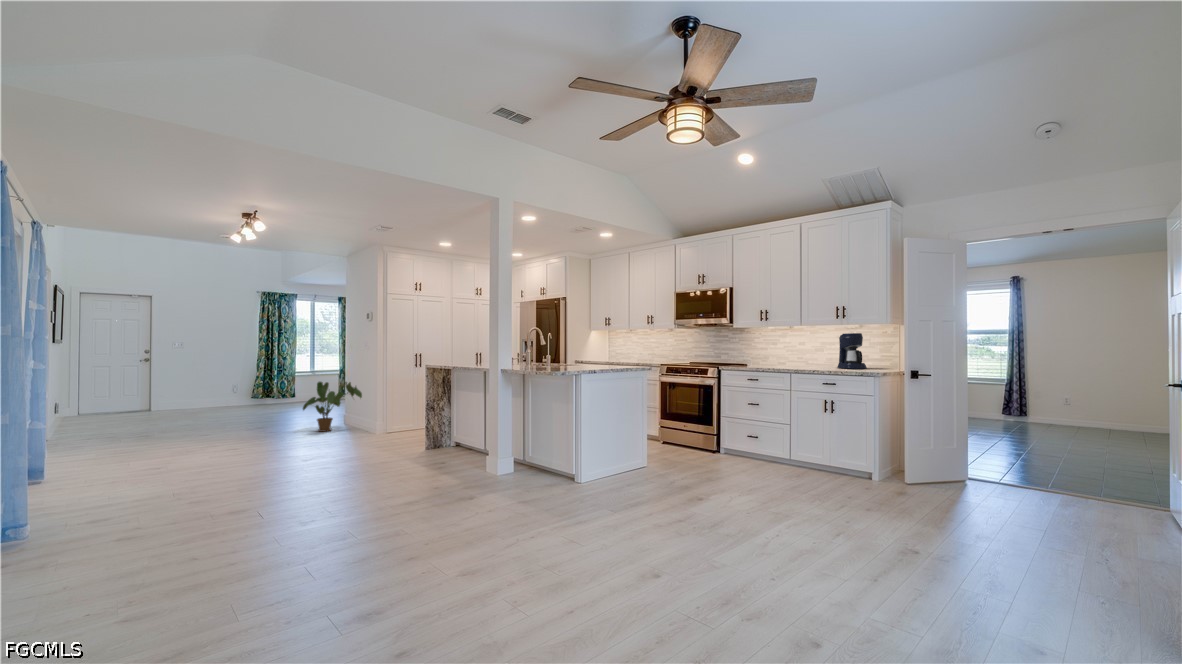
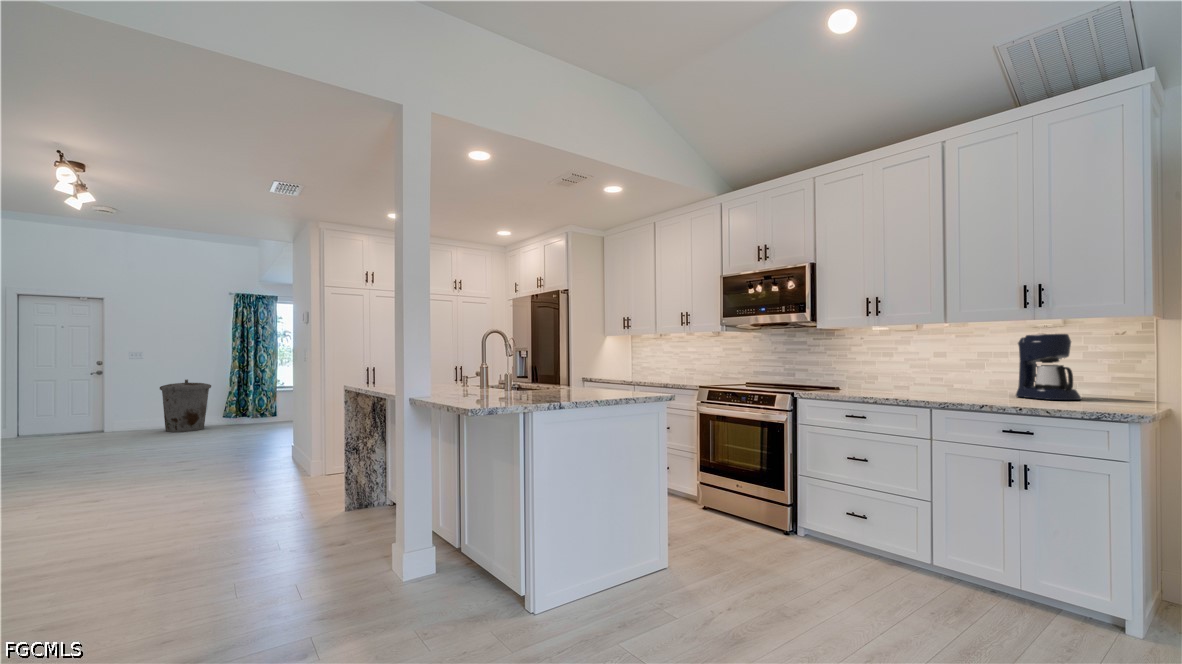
trash can: none [202,365,245,410] -> present [160,379,211,432]
house plant: present [303,382,362,432] -> none [221,404,298,472]

